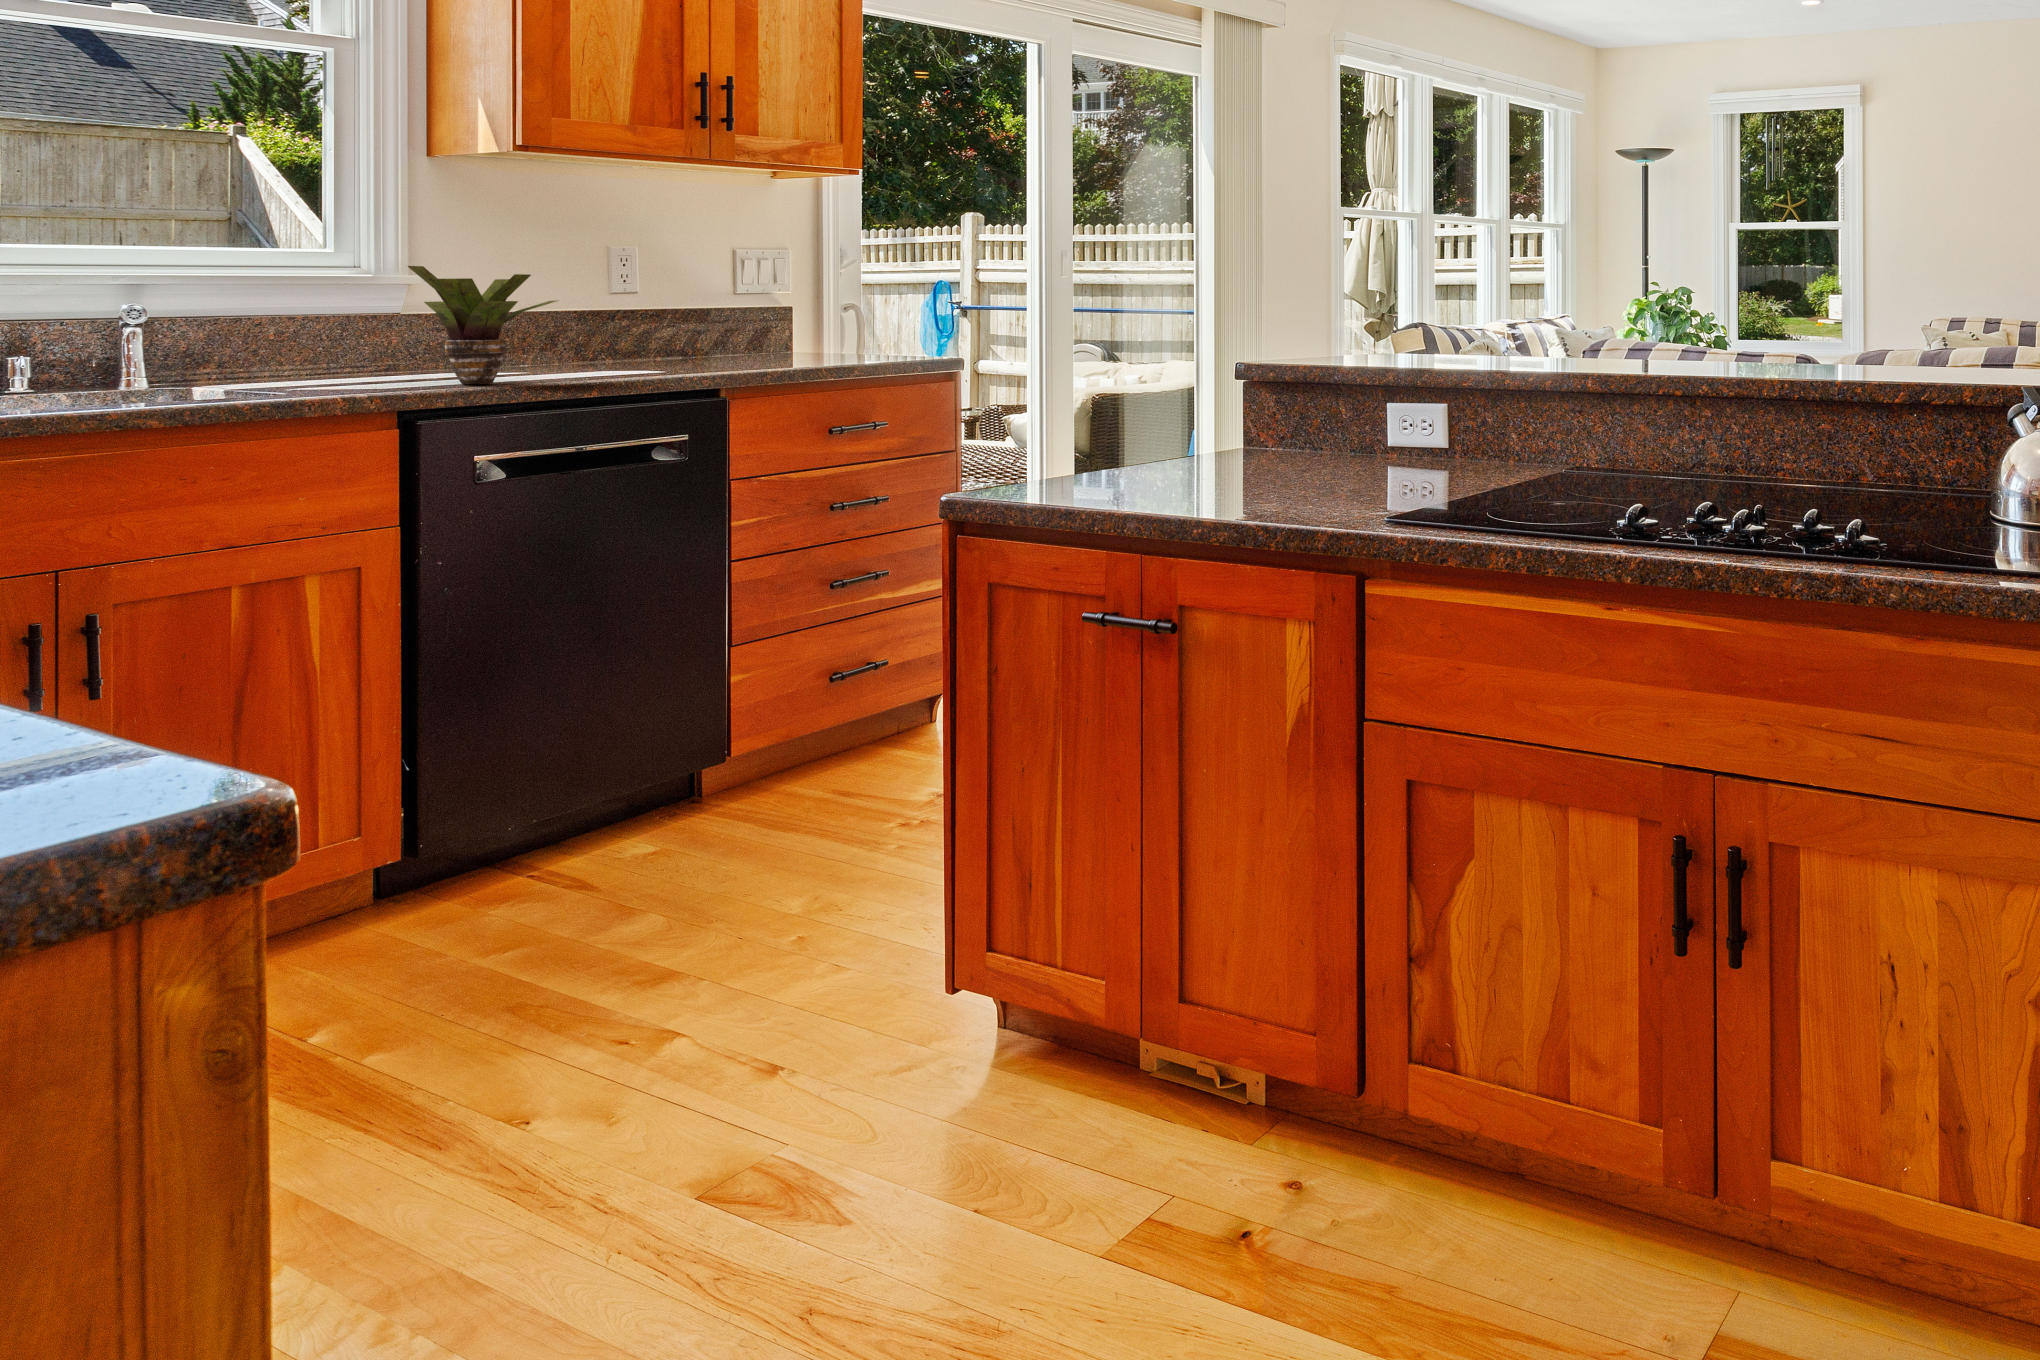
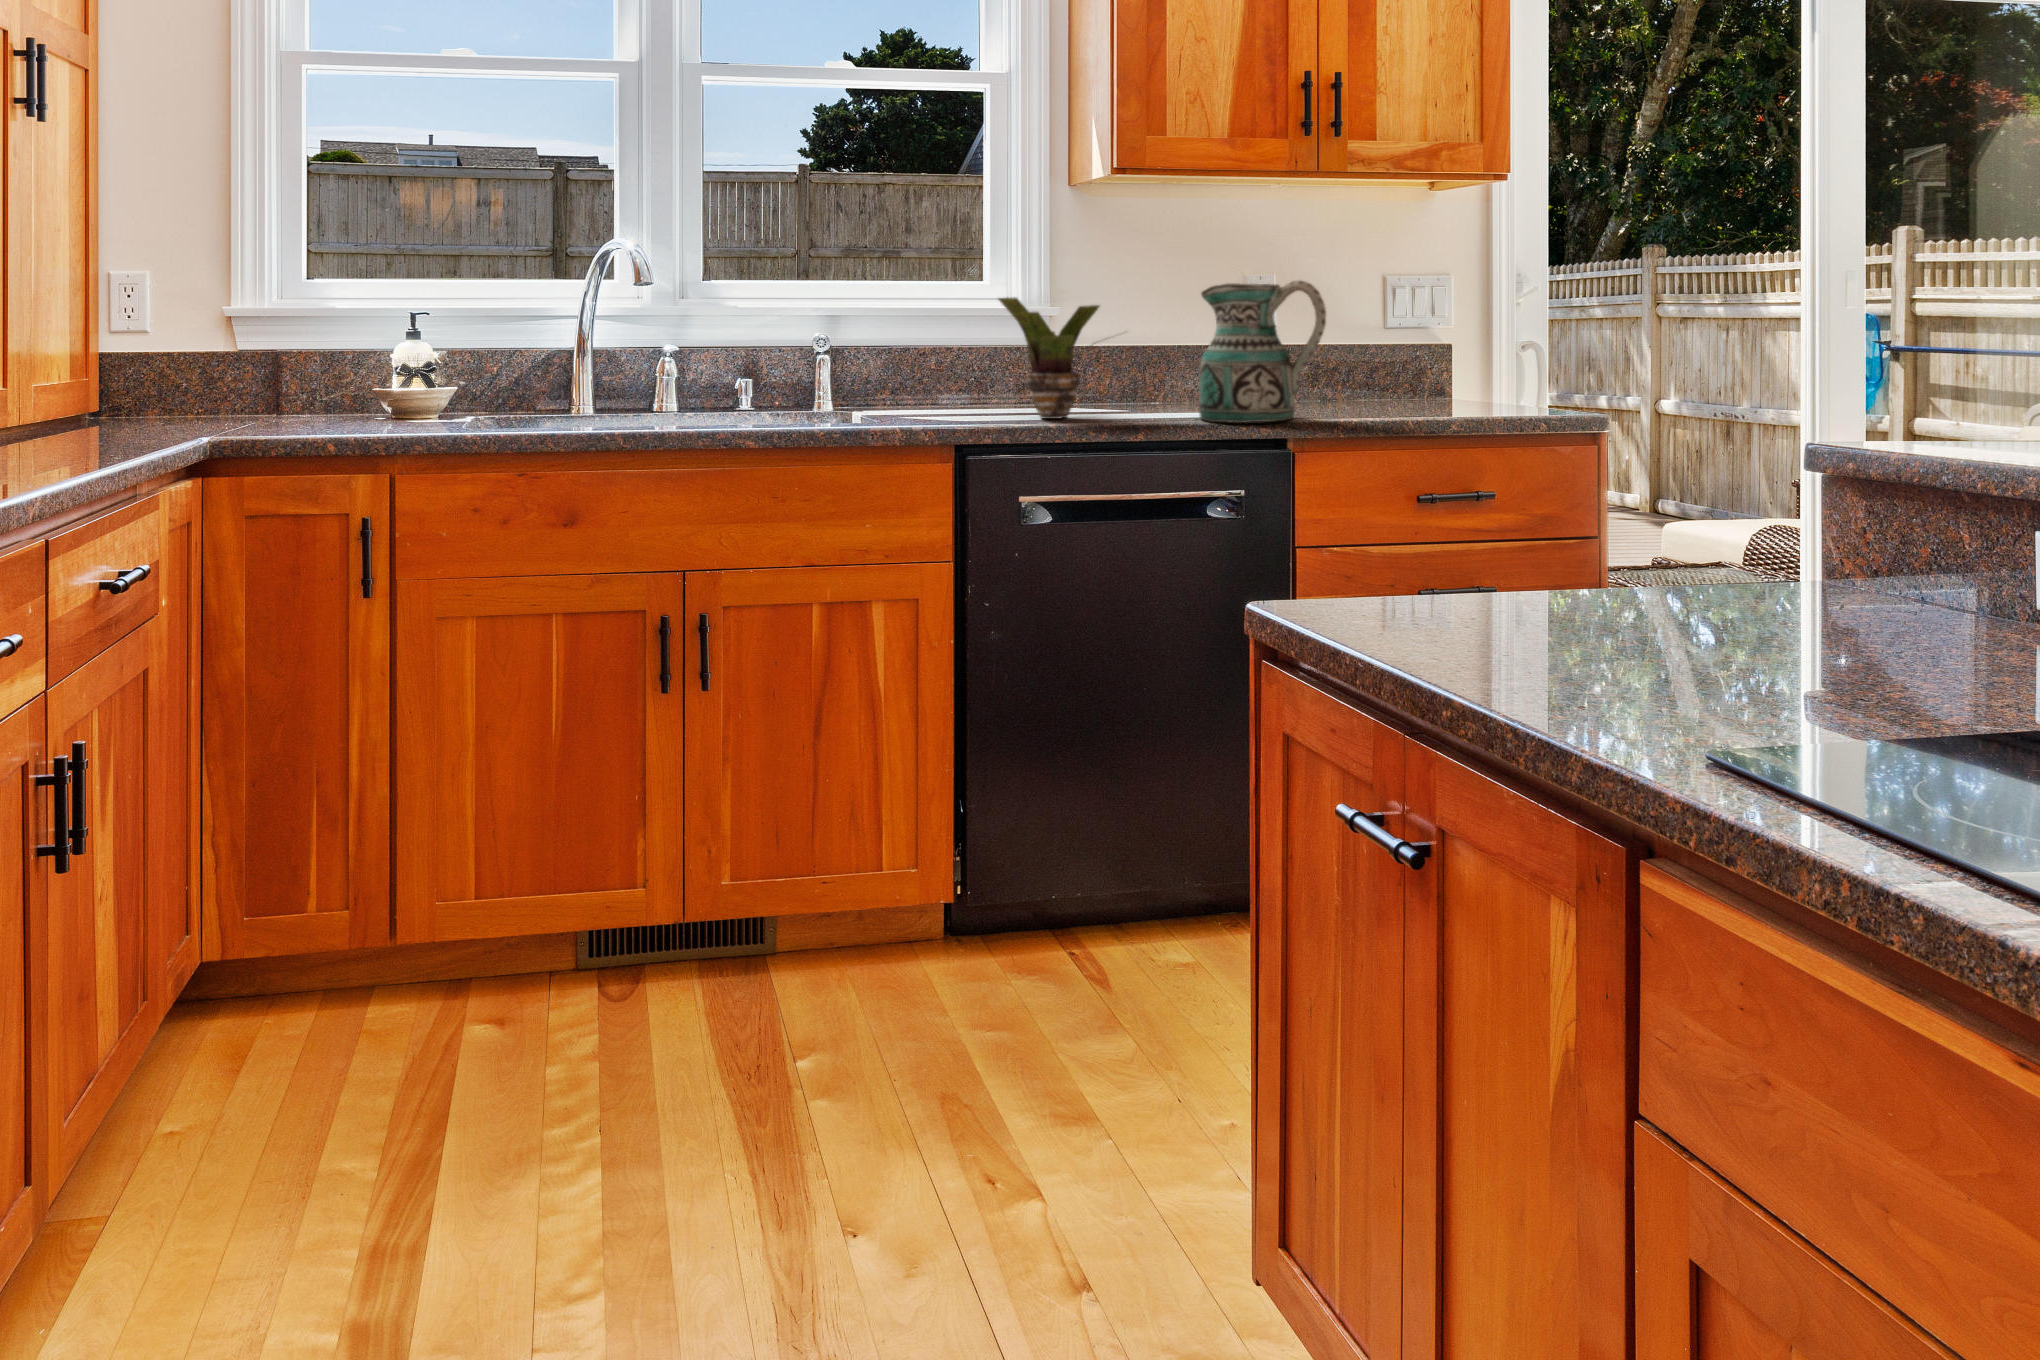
ceramic pitcher: none [631,257,757,382] -> present [1199,281,1326,423]

